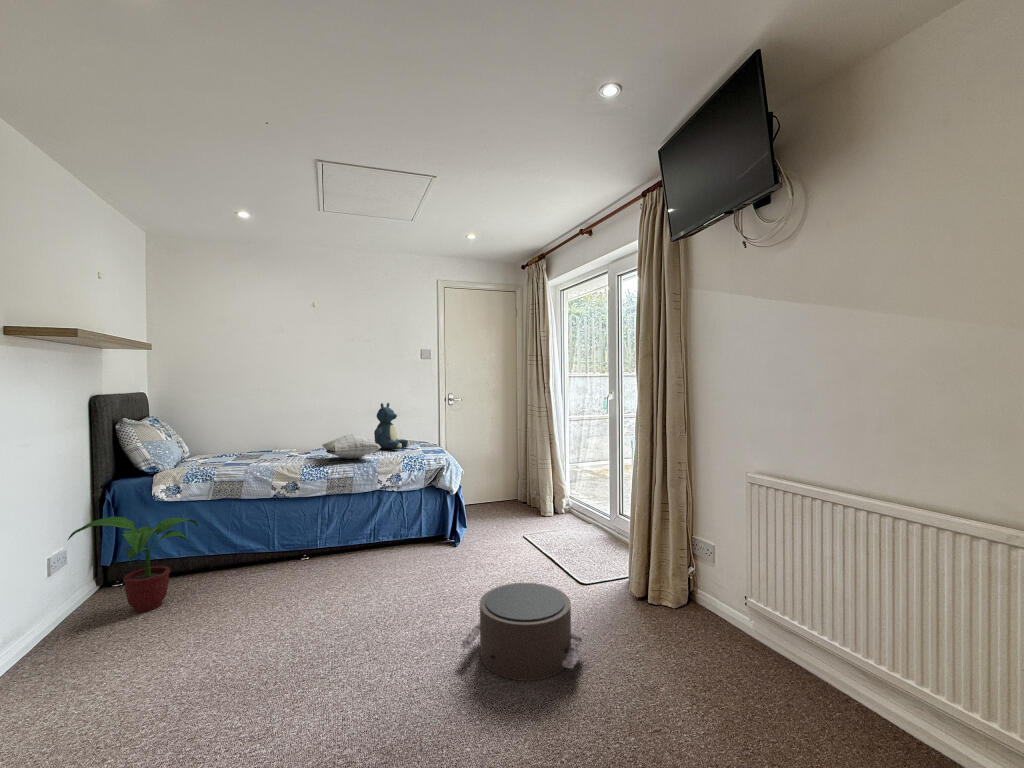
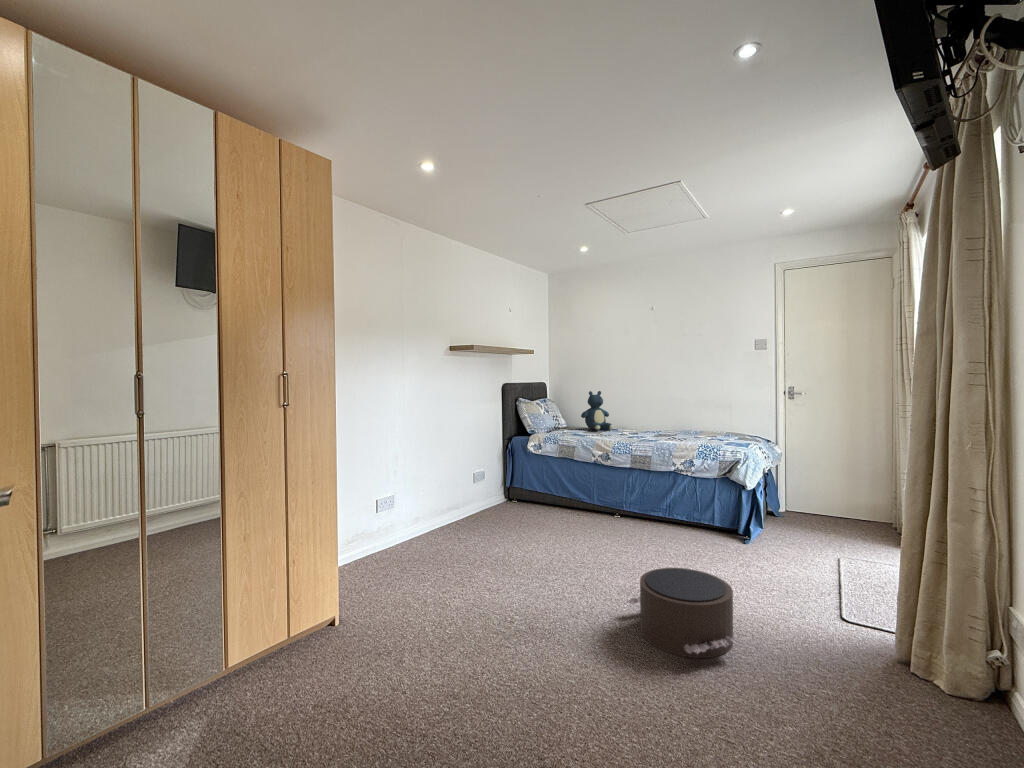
teddy bear: present [374,403,410,450] -> present [581,391,613,431]
pillow: present [322,434,381,459] -> none [631,419,685,441]
potted plant: present [68,517,198,612] -> none [481,457,544,519]

